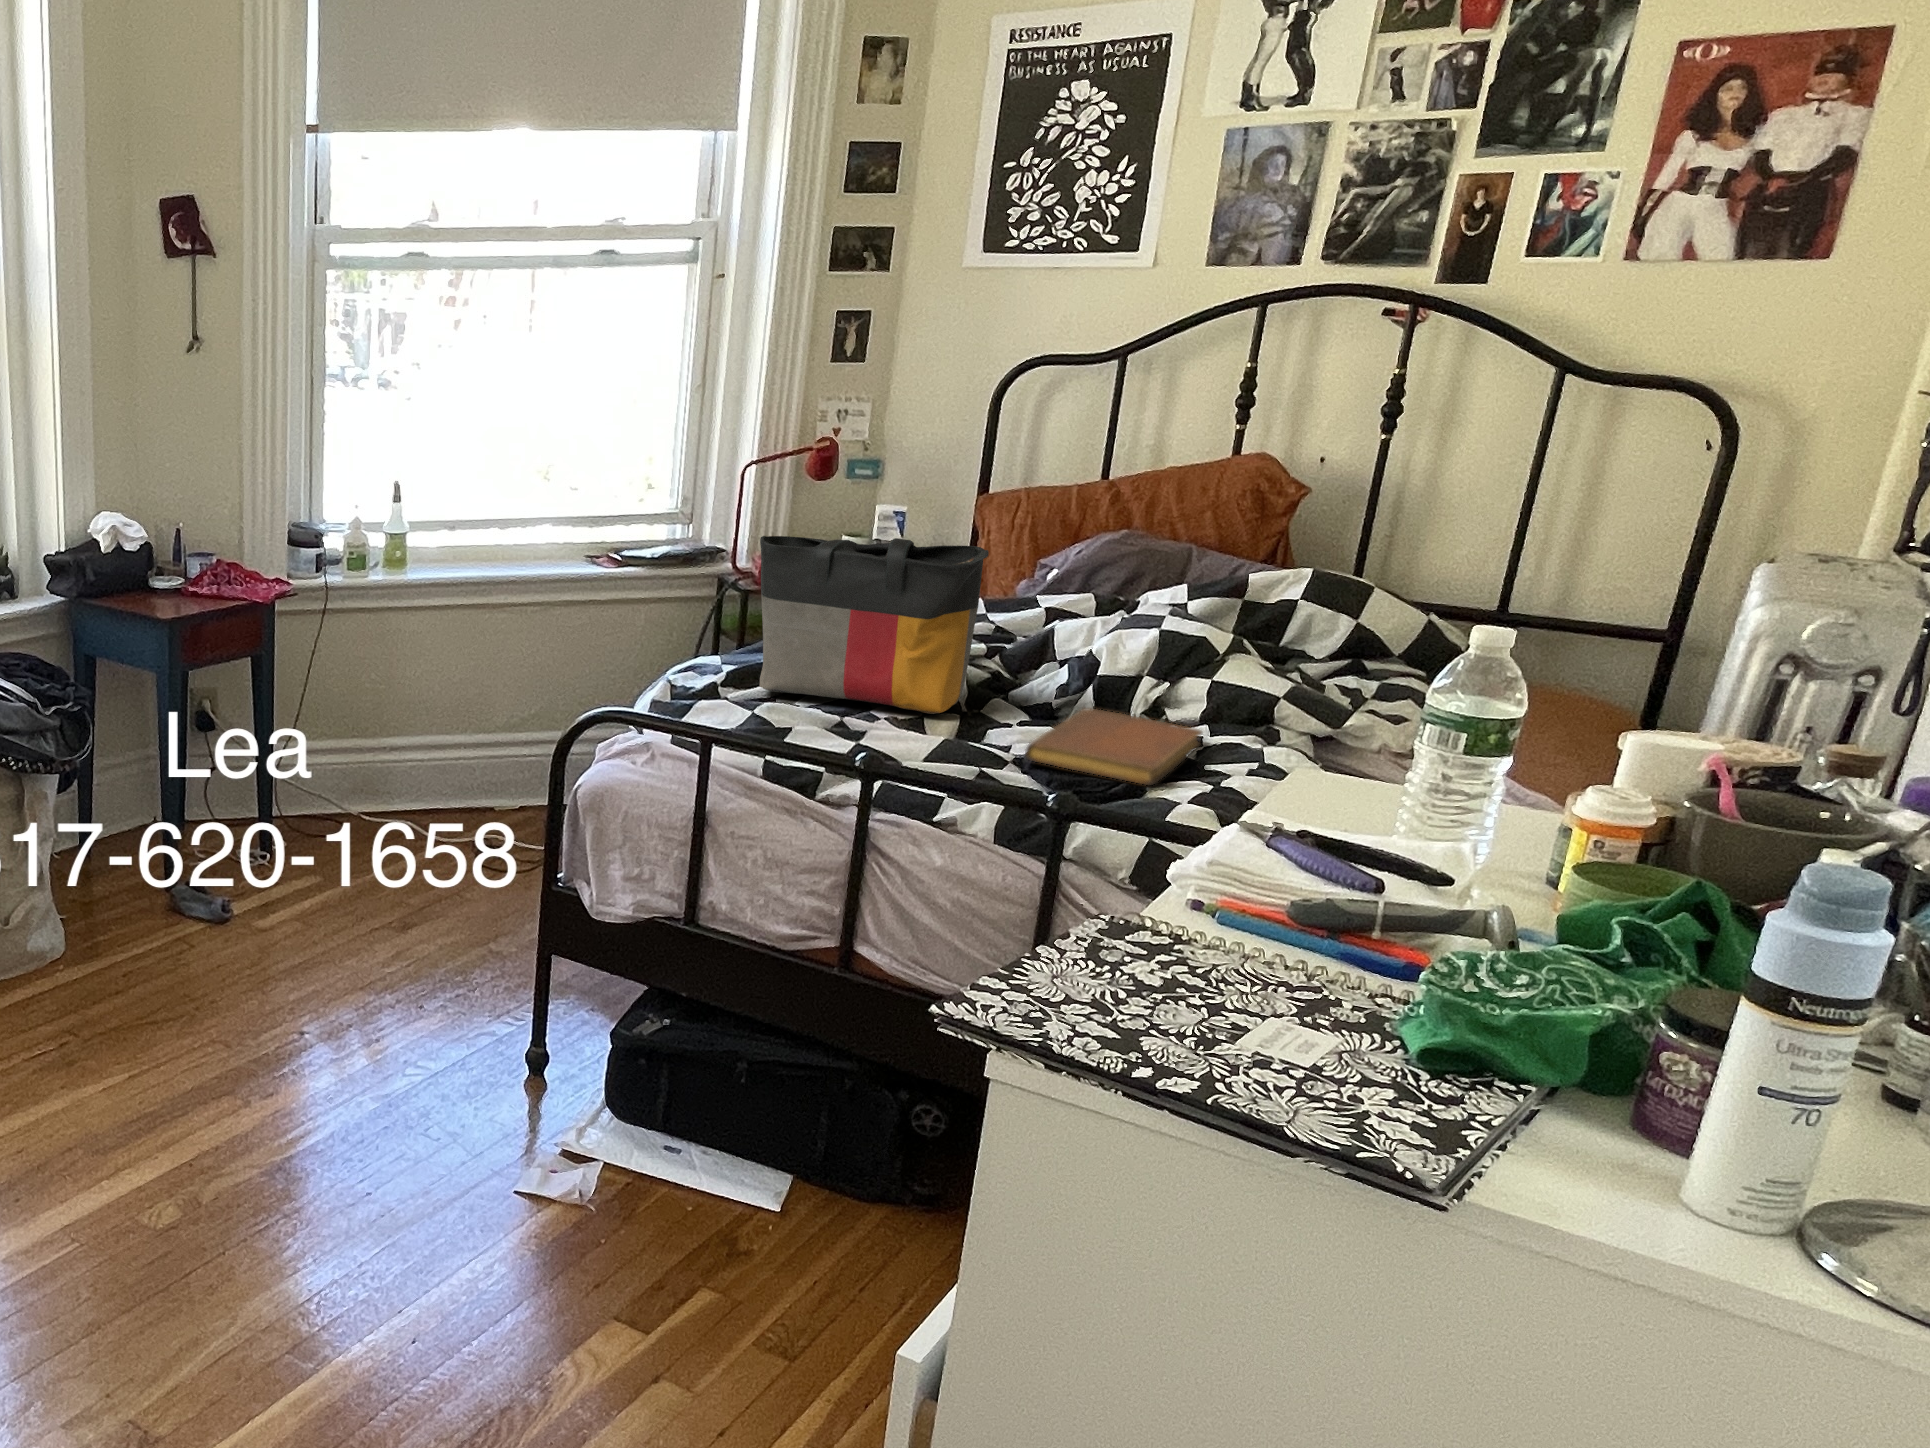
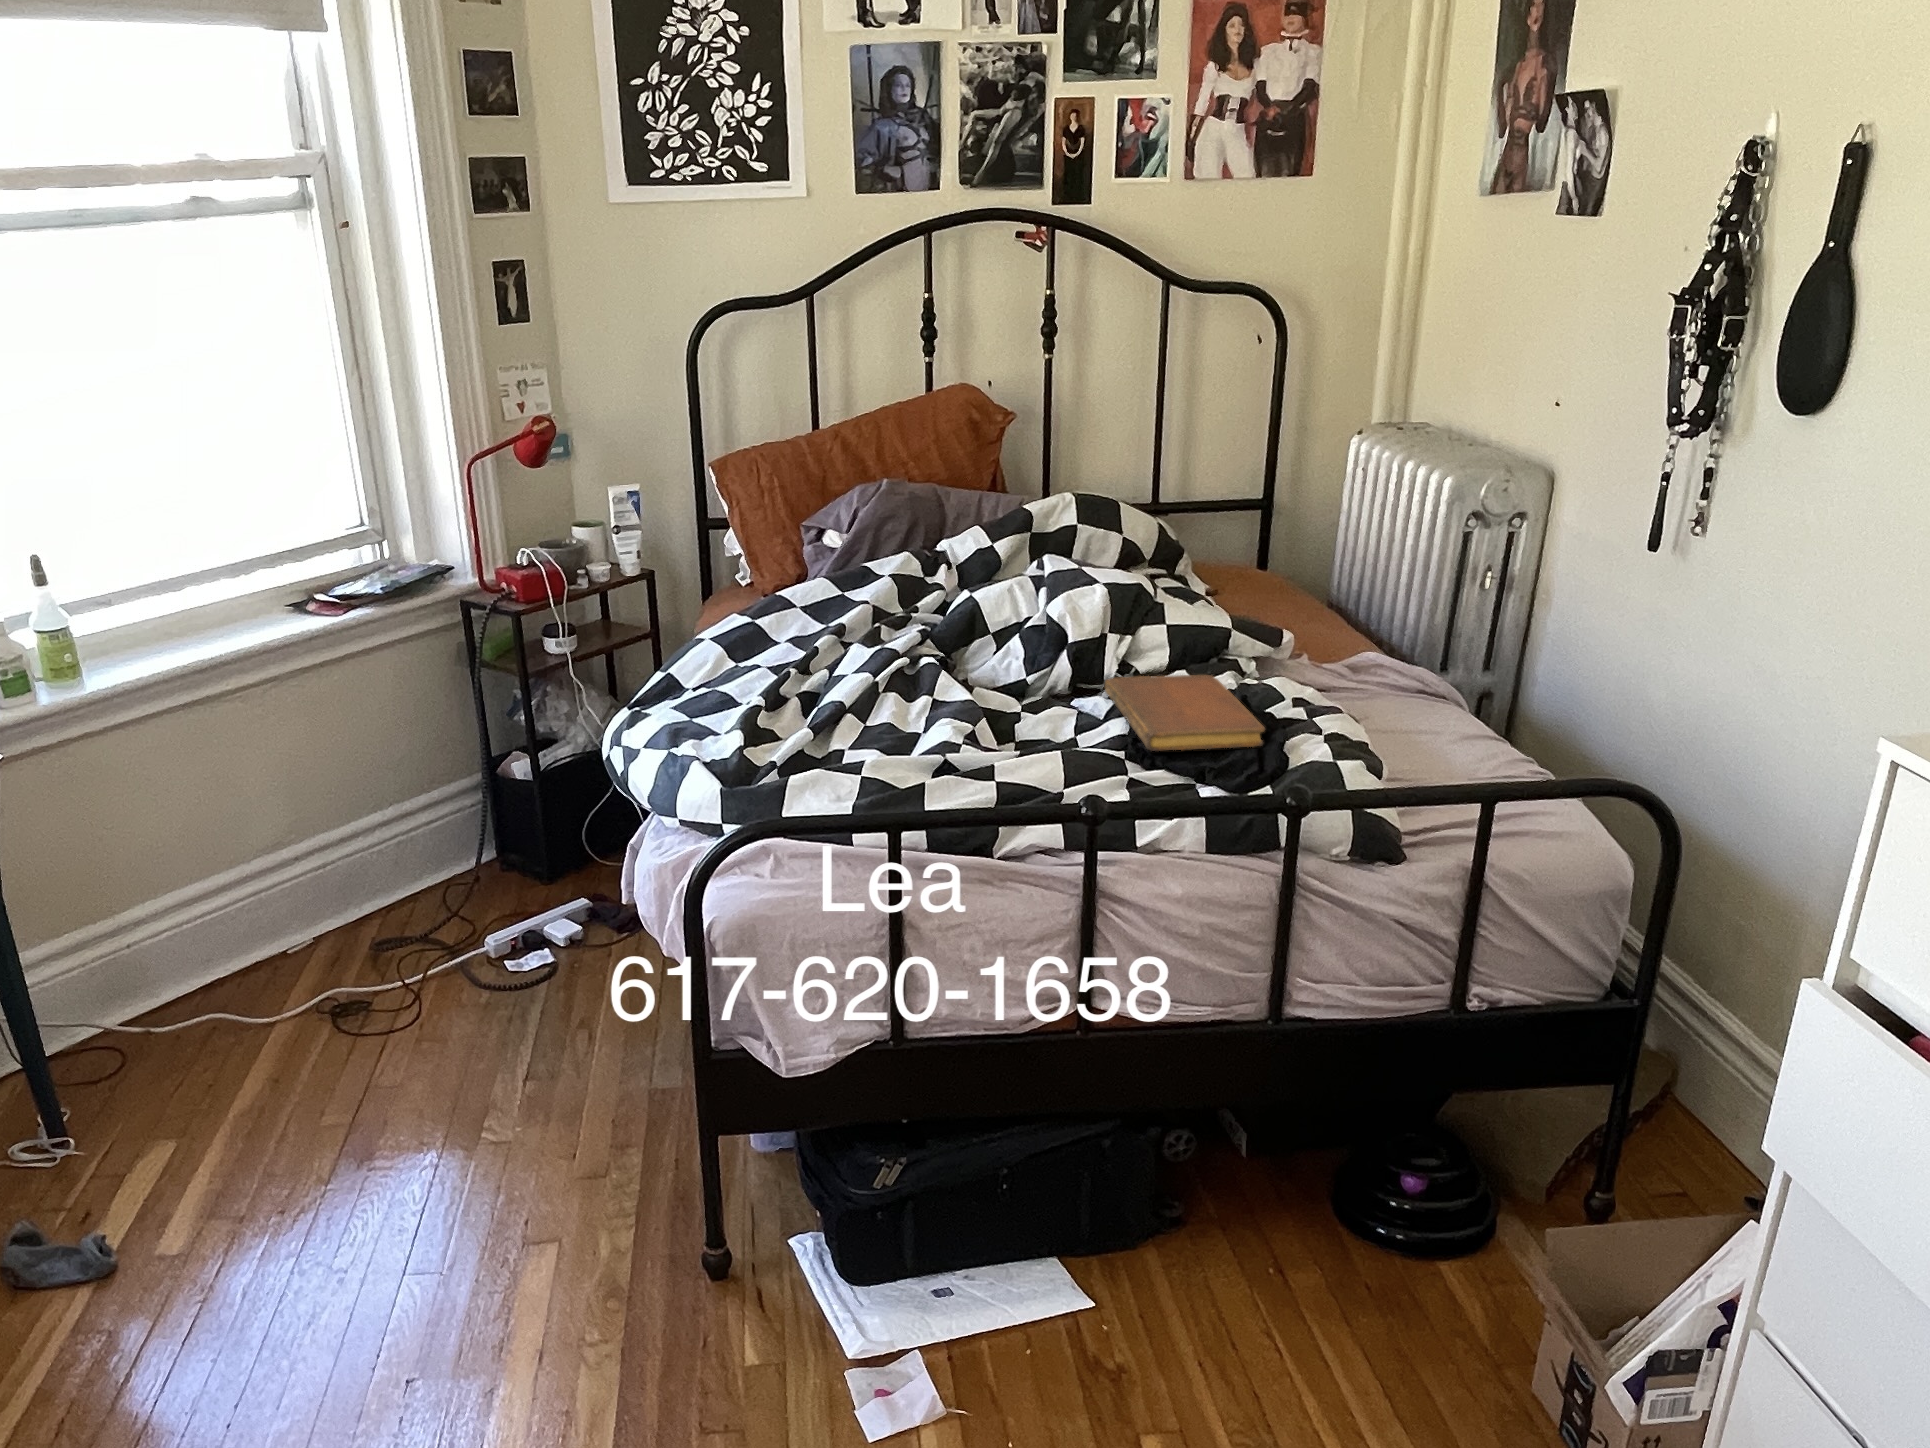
tote bag: present [760,536,989,714] -> none [767,534,1018,741]

